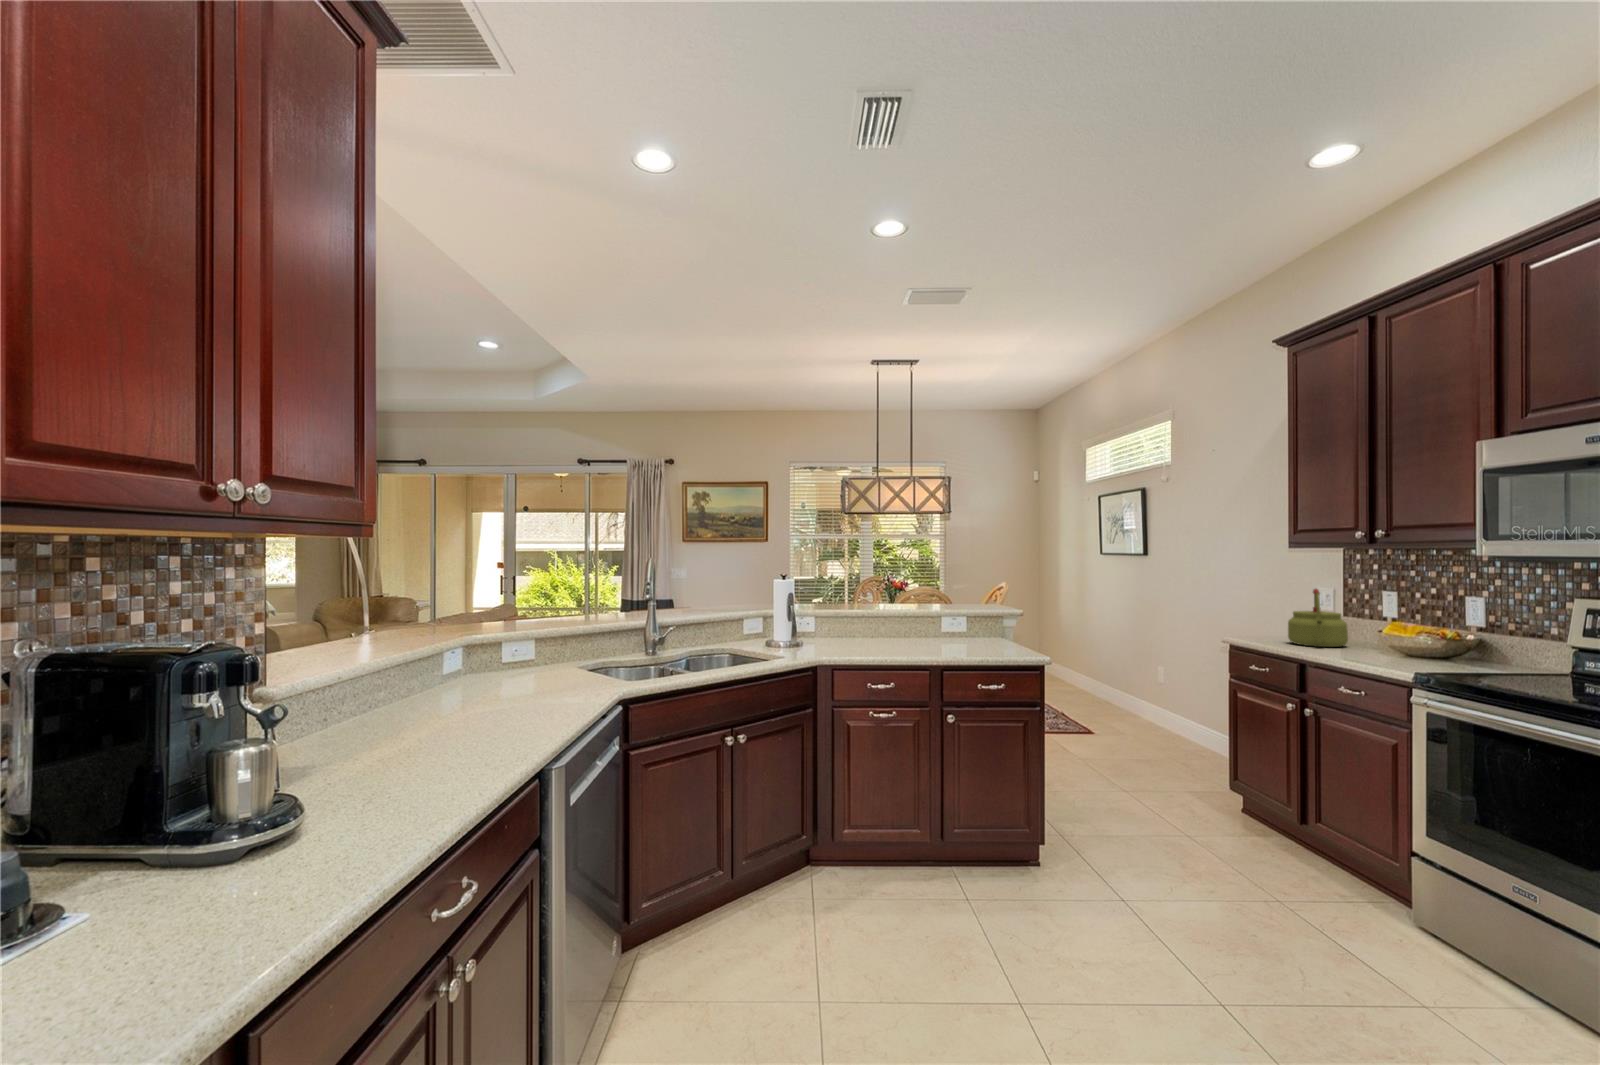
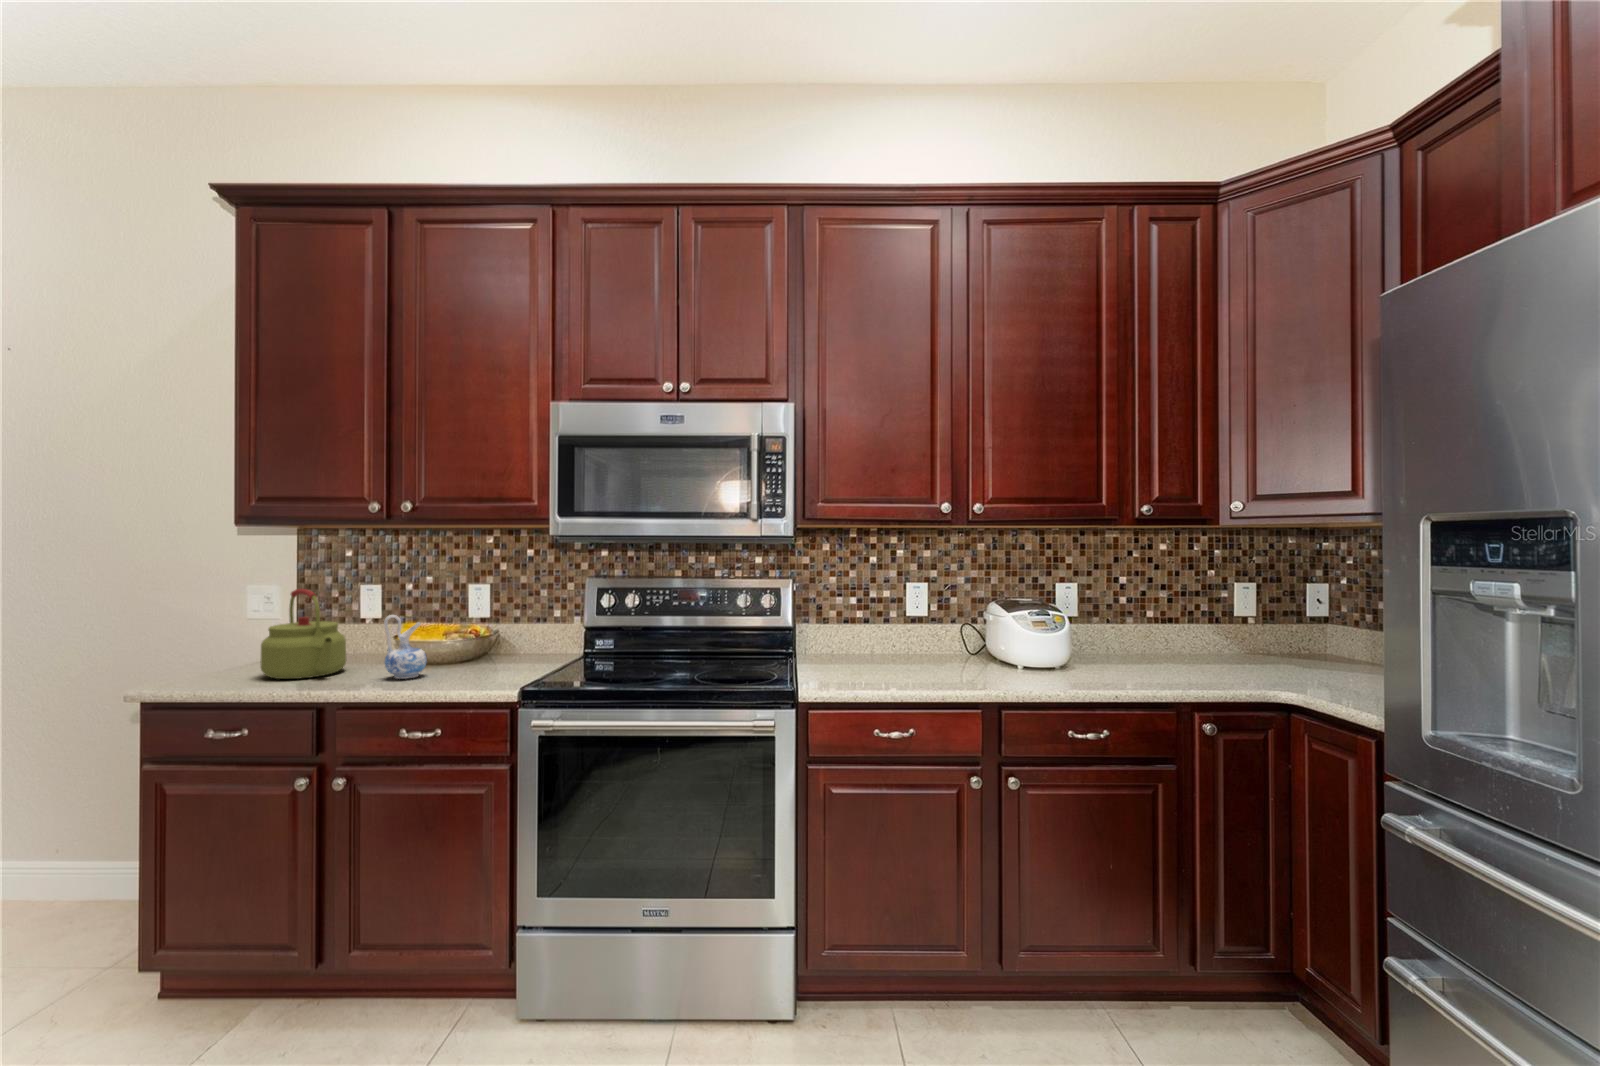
ceramic pitcher: none [1350,609,1385,657] -> present [384,615,427,679]

